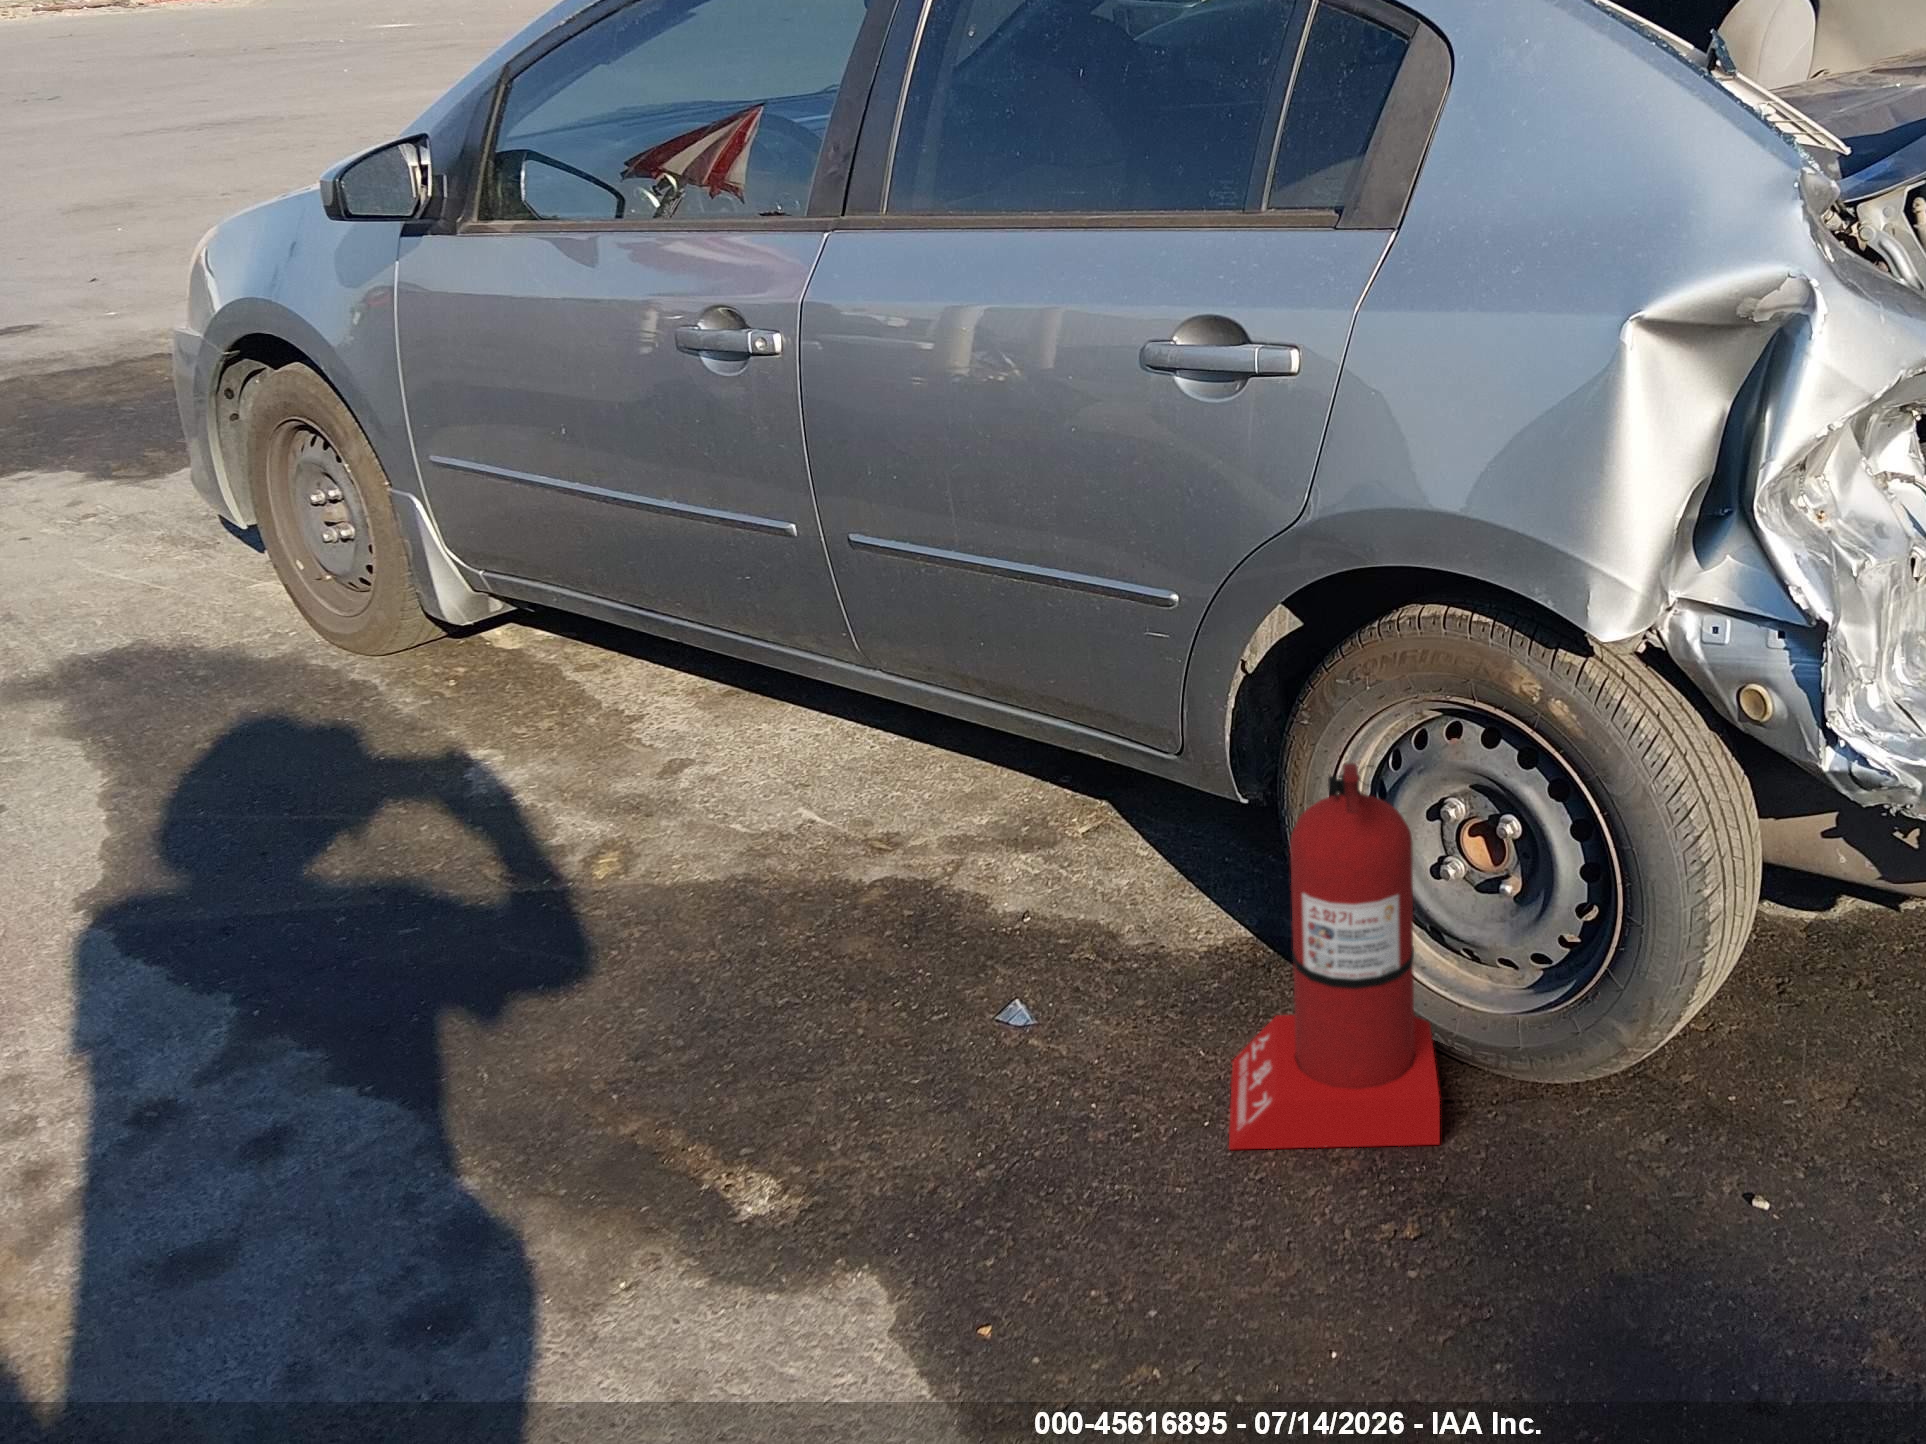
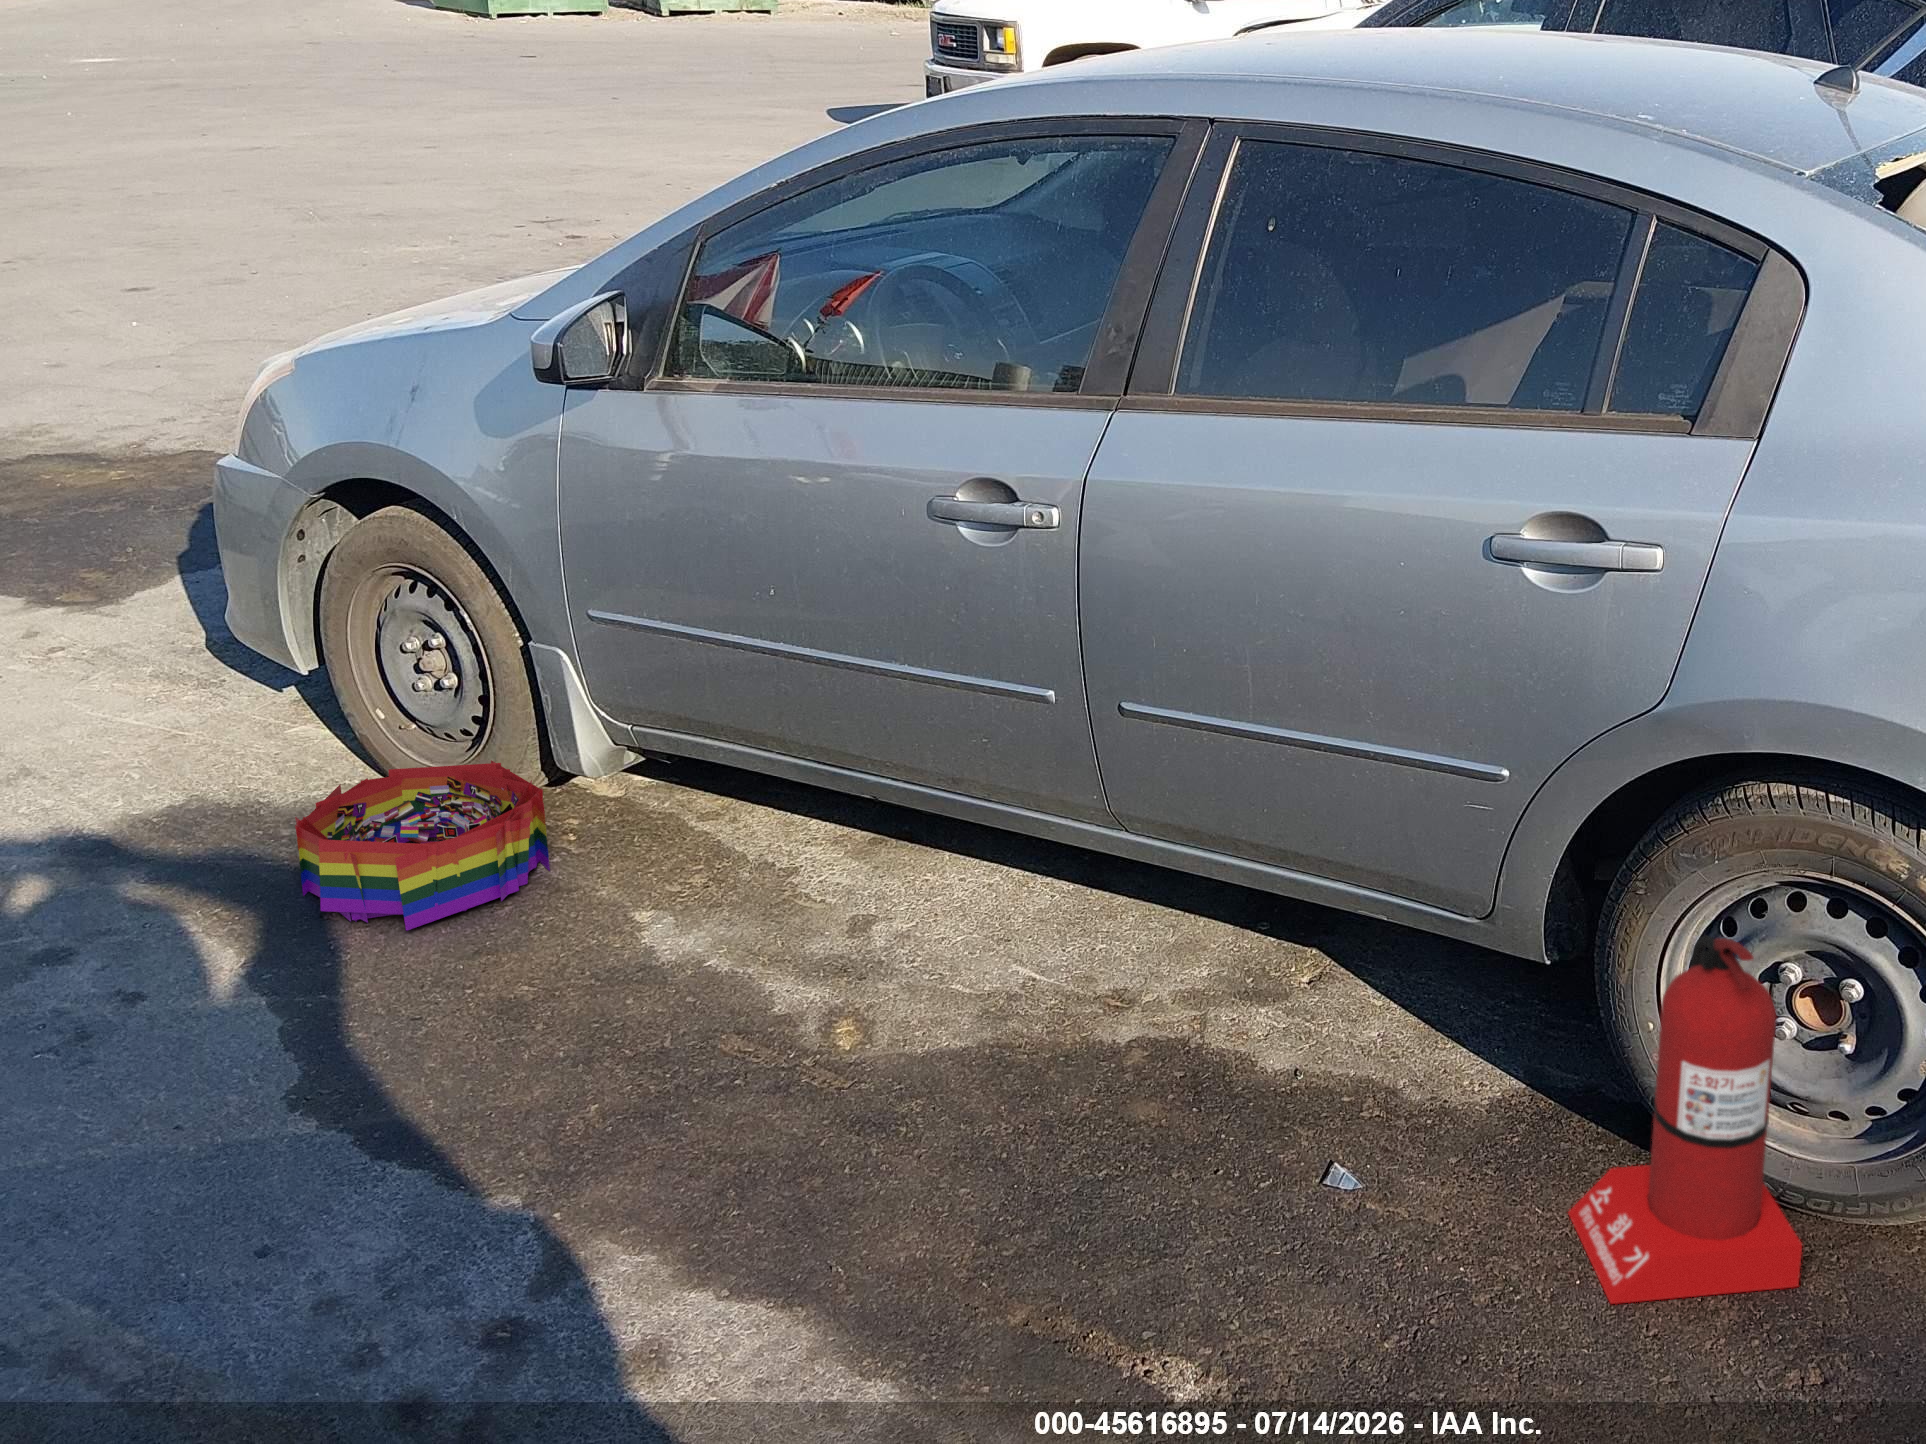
storage bin: none [160,606,410,759] -> present [295,760,550,931]

